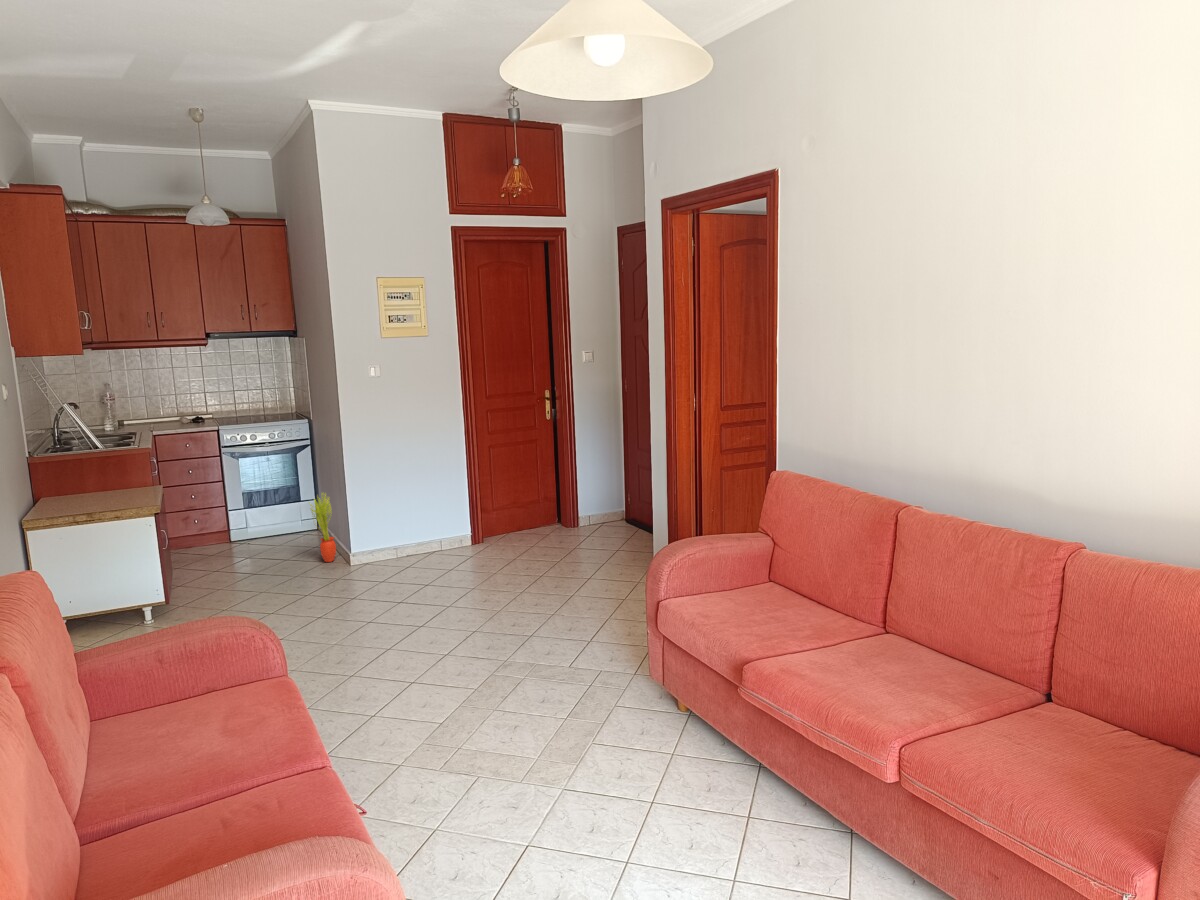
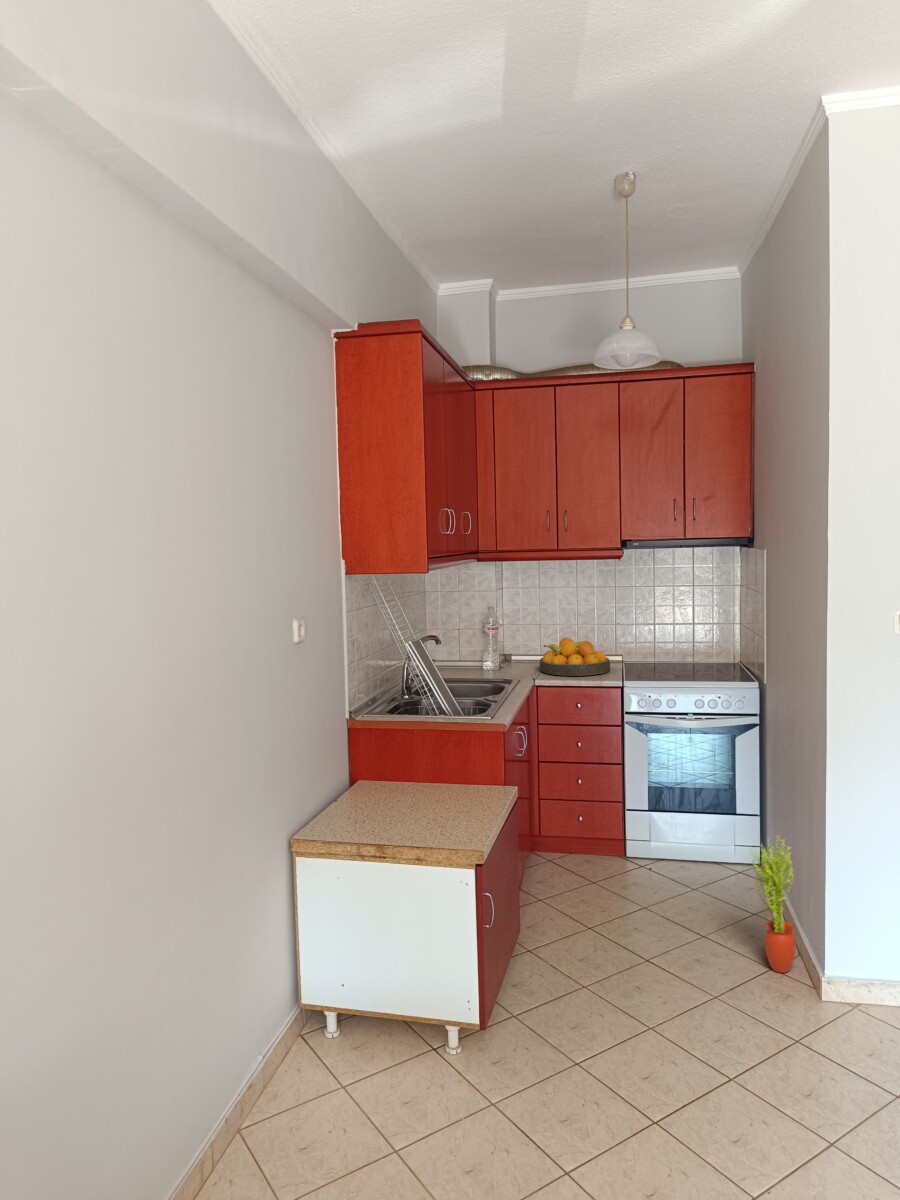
fruit bowl: none [152,403,207,428] -> present [540,638,610,676]

